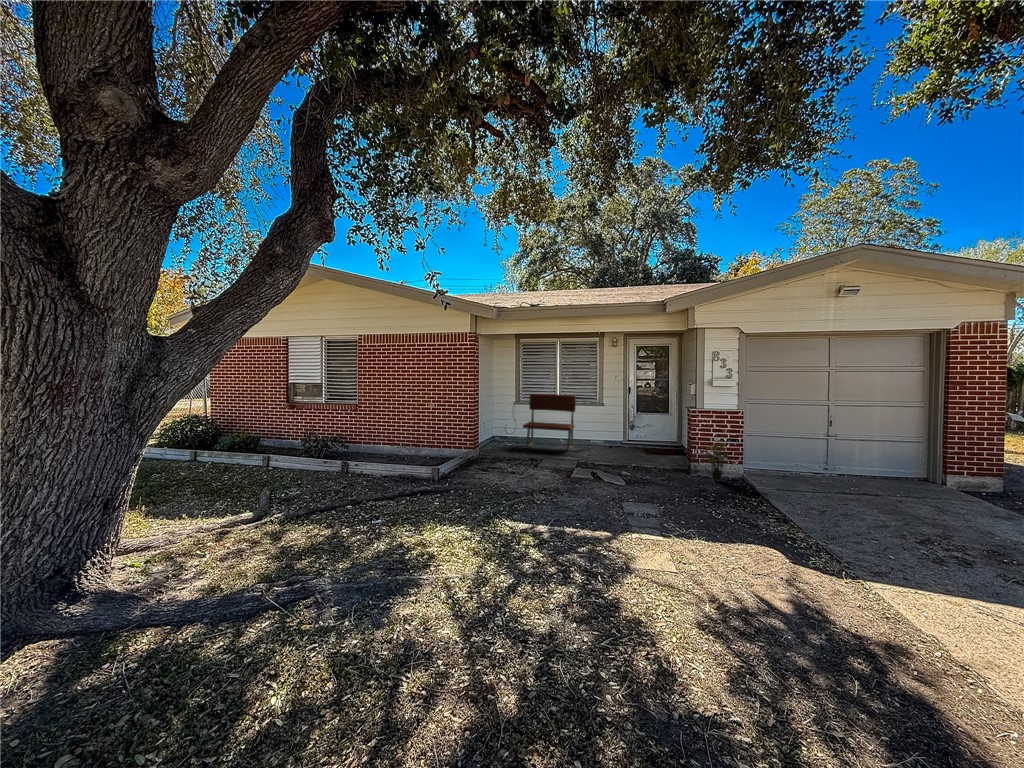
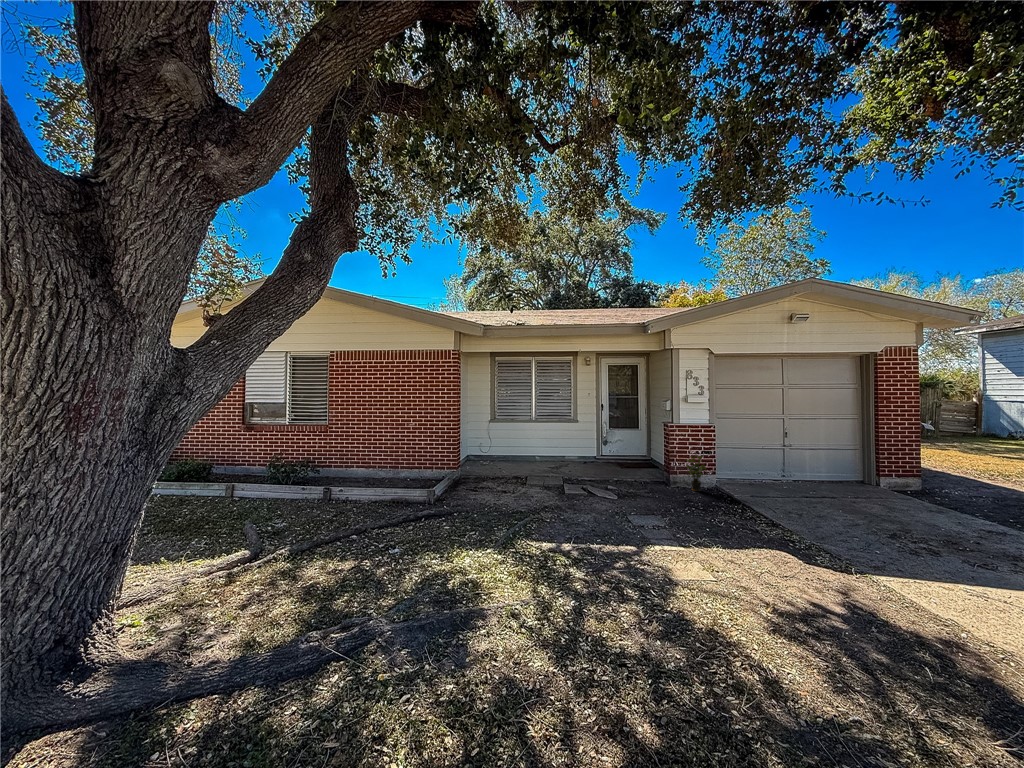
bench: present [523,394,576,451] -> none [504,413,552,468]

